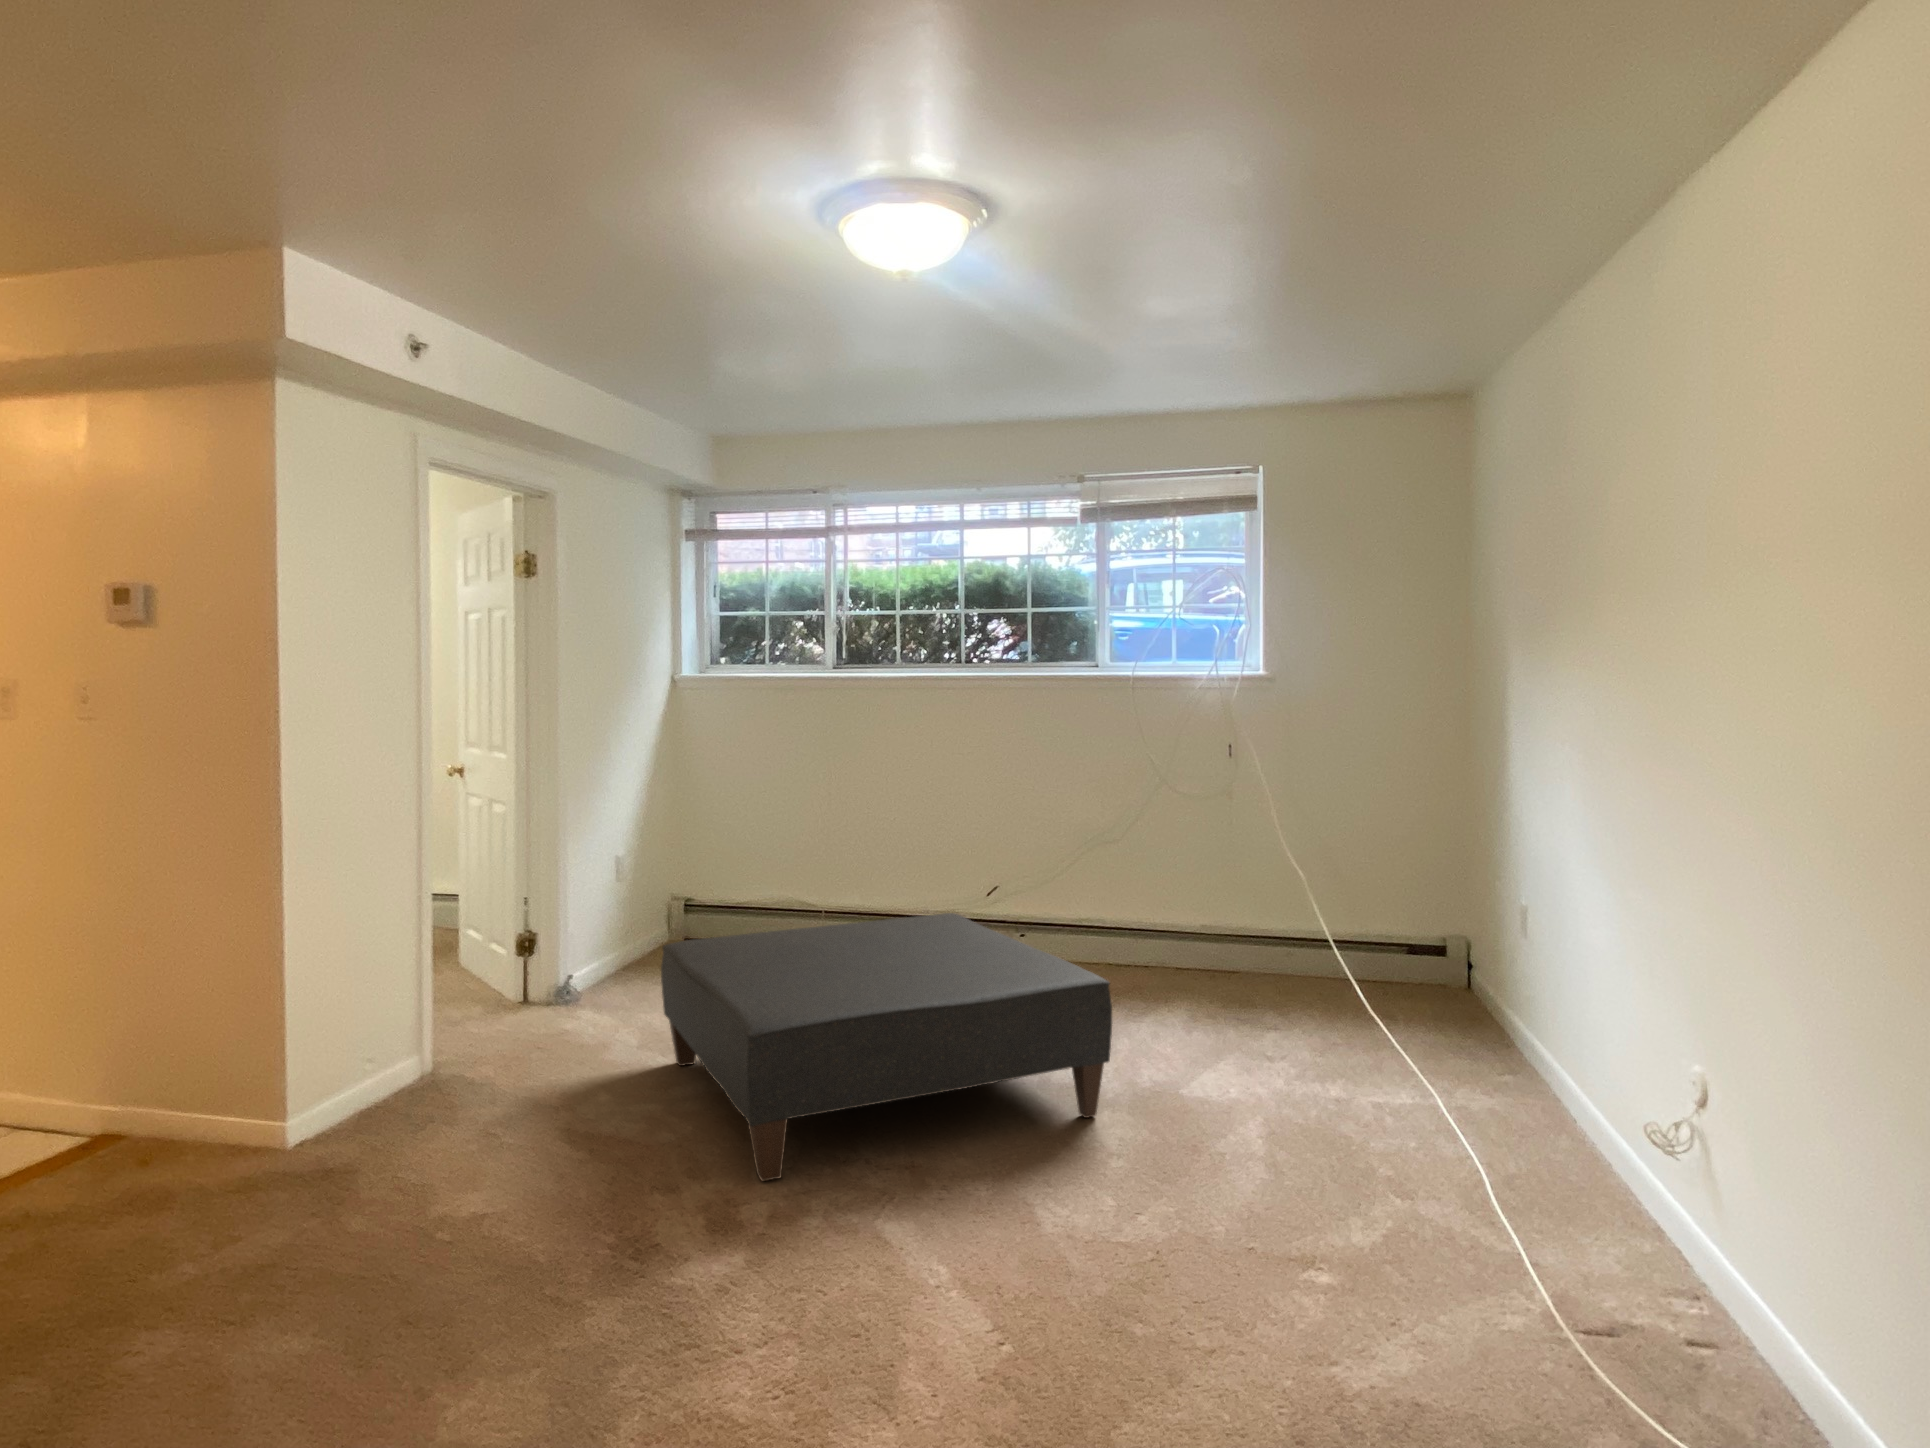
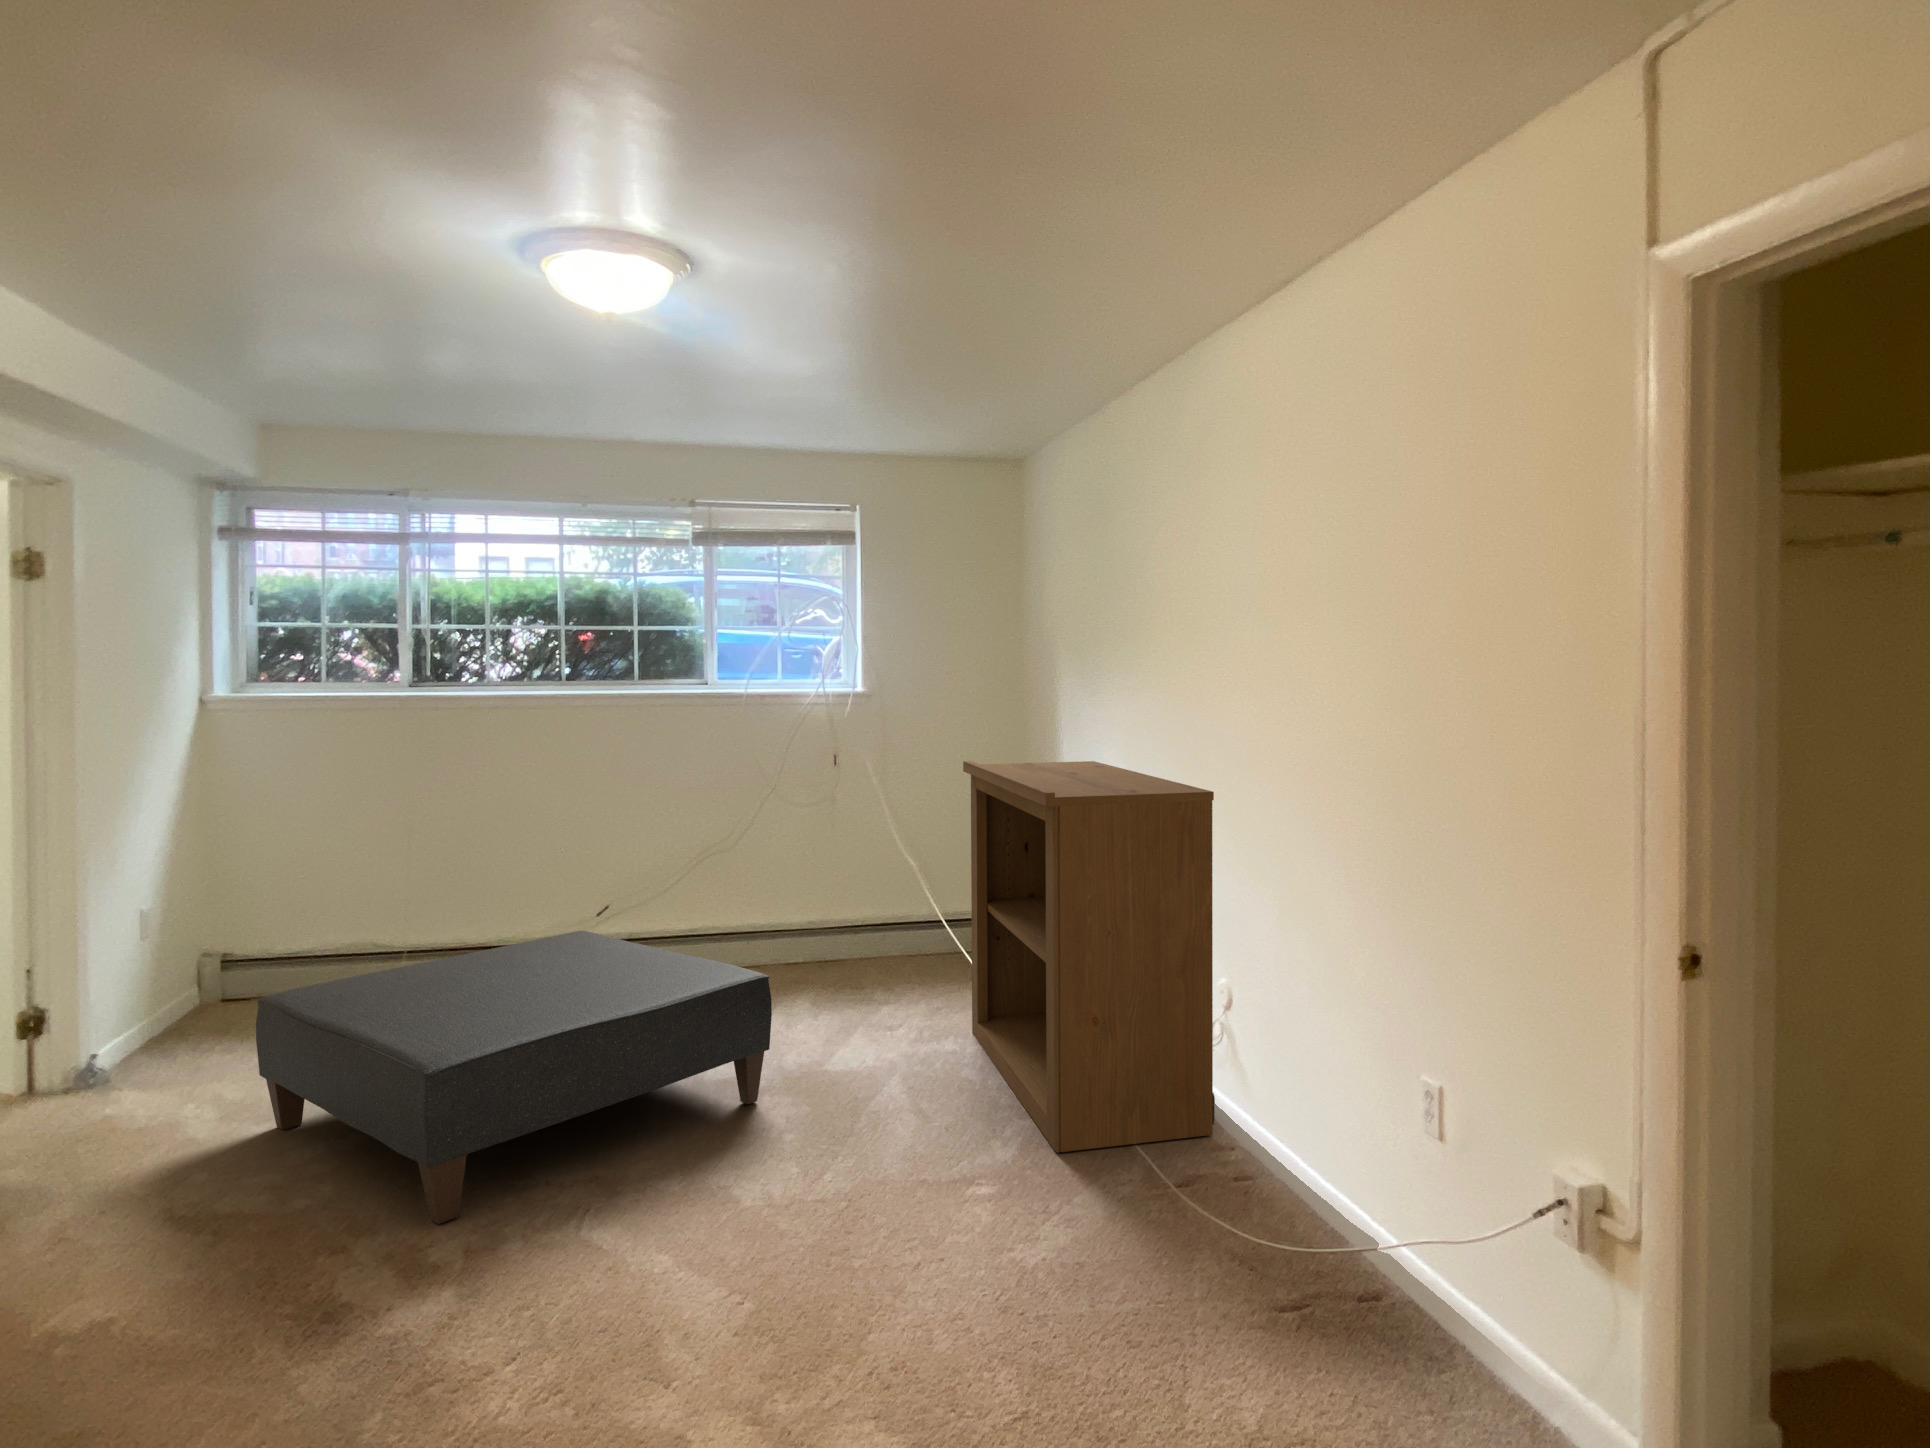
bookshelf: none [1359,757,1674,1273] -> present [963,761,1215,1153]

